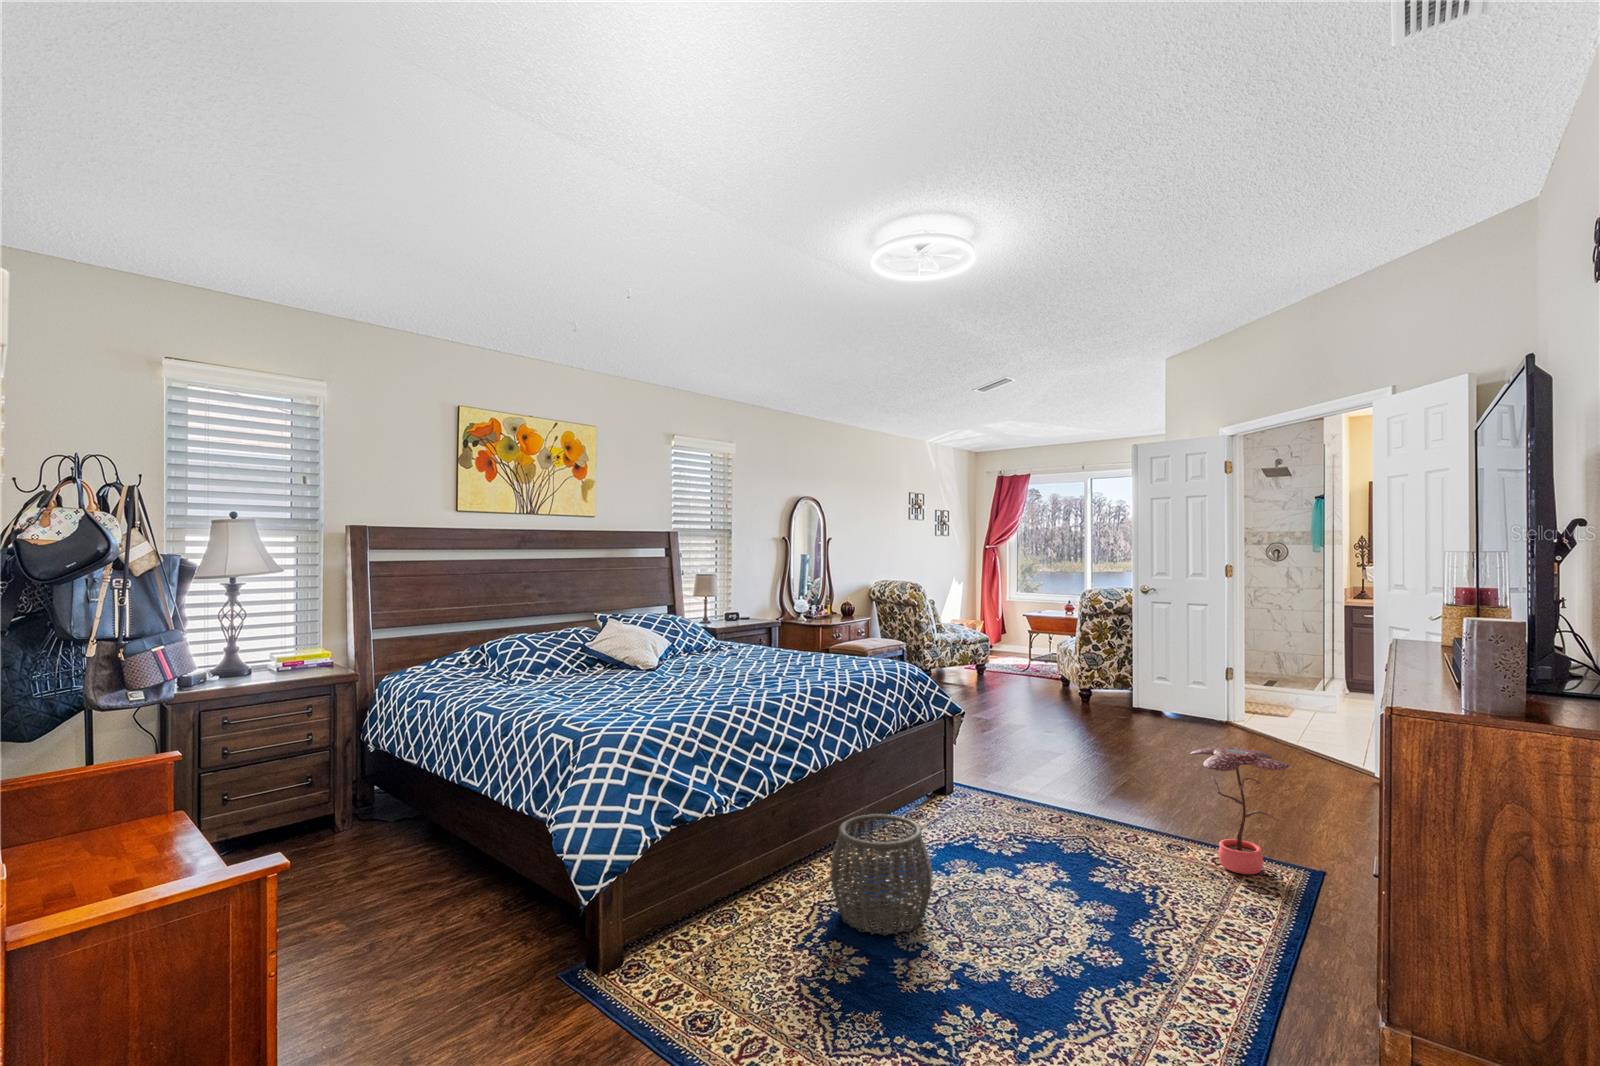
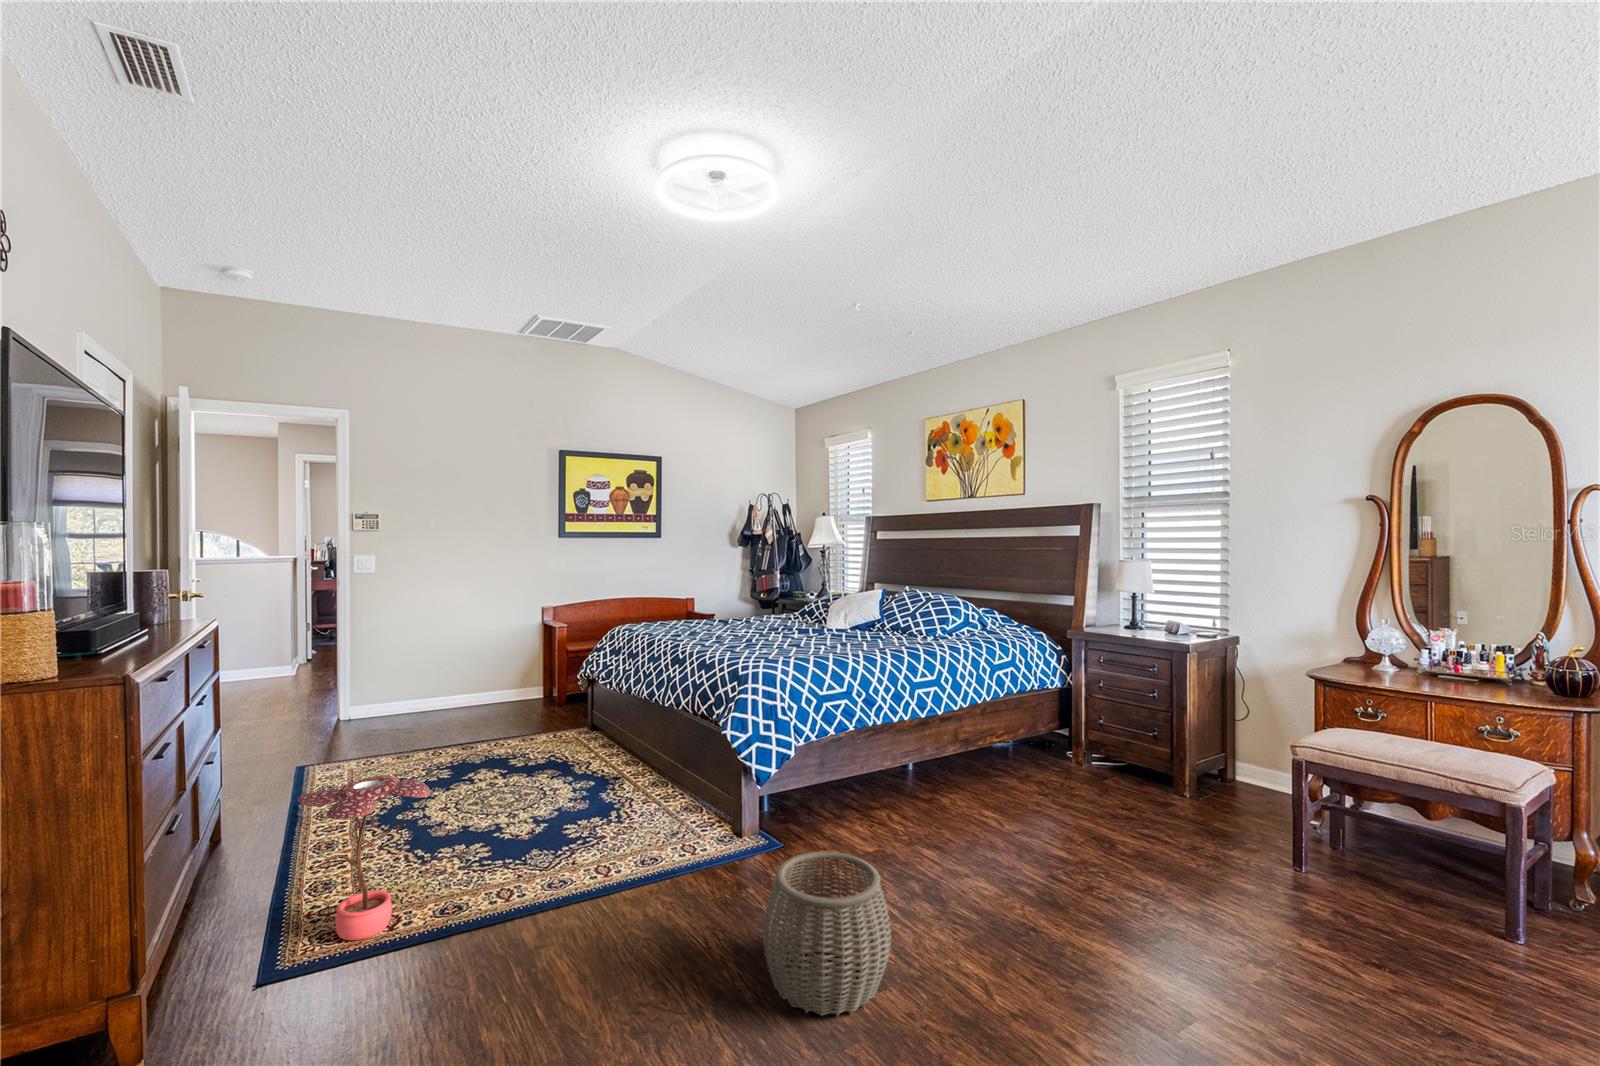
woven basket: present [830,814,933,935] -> present [763,852,891,1015]

